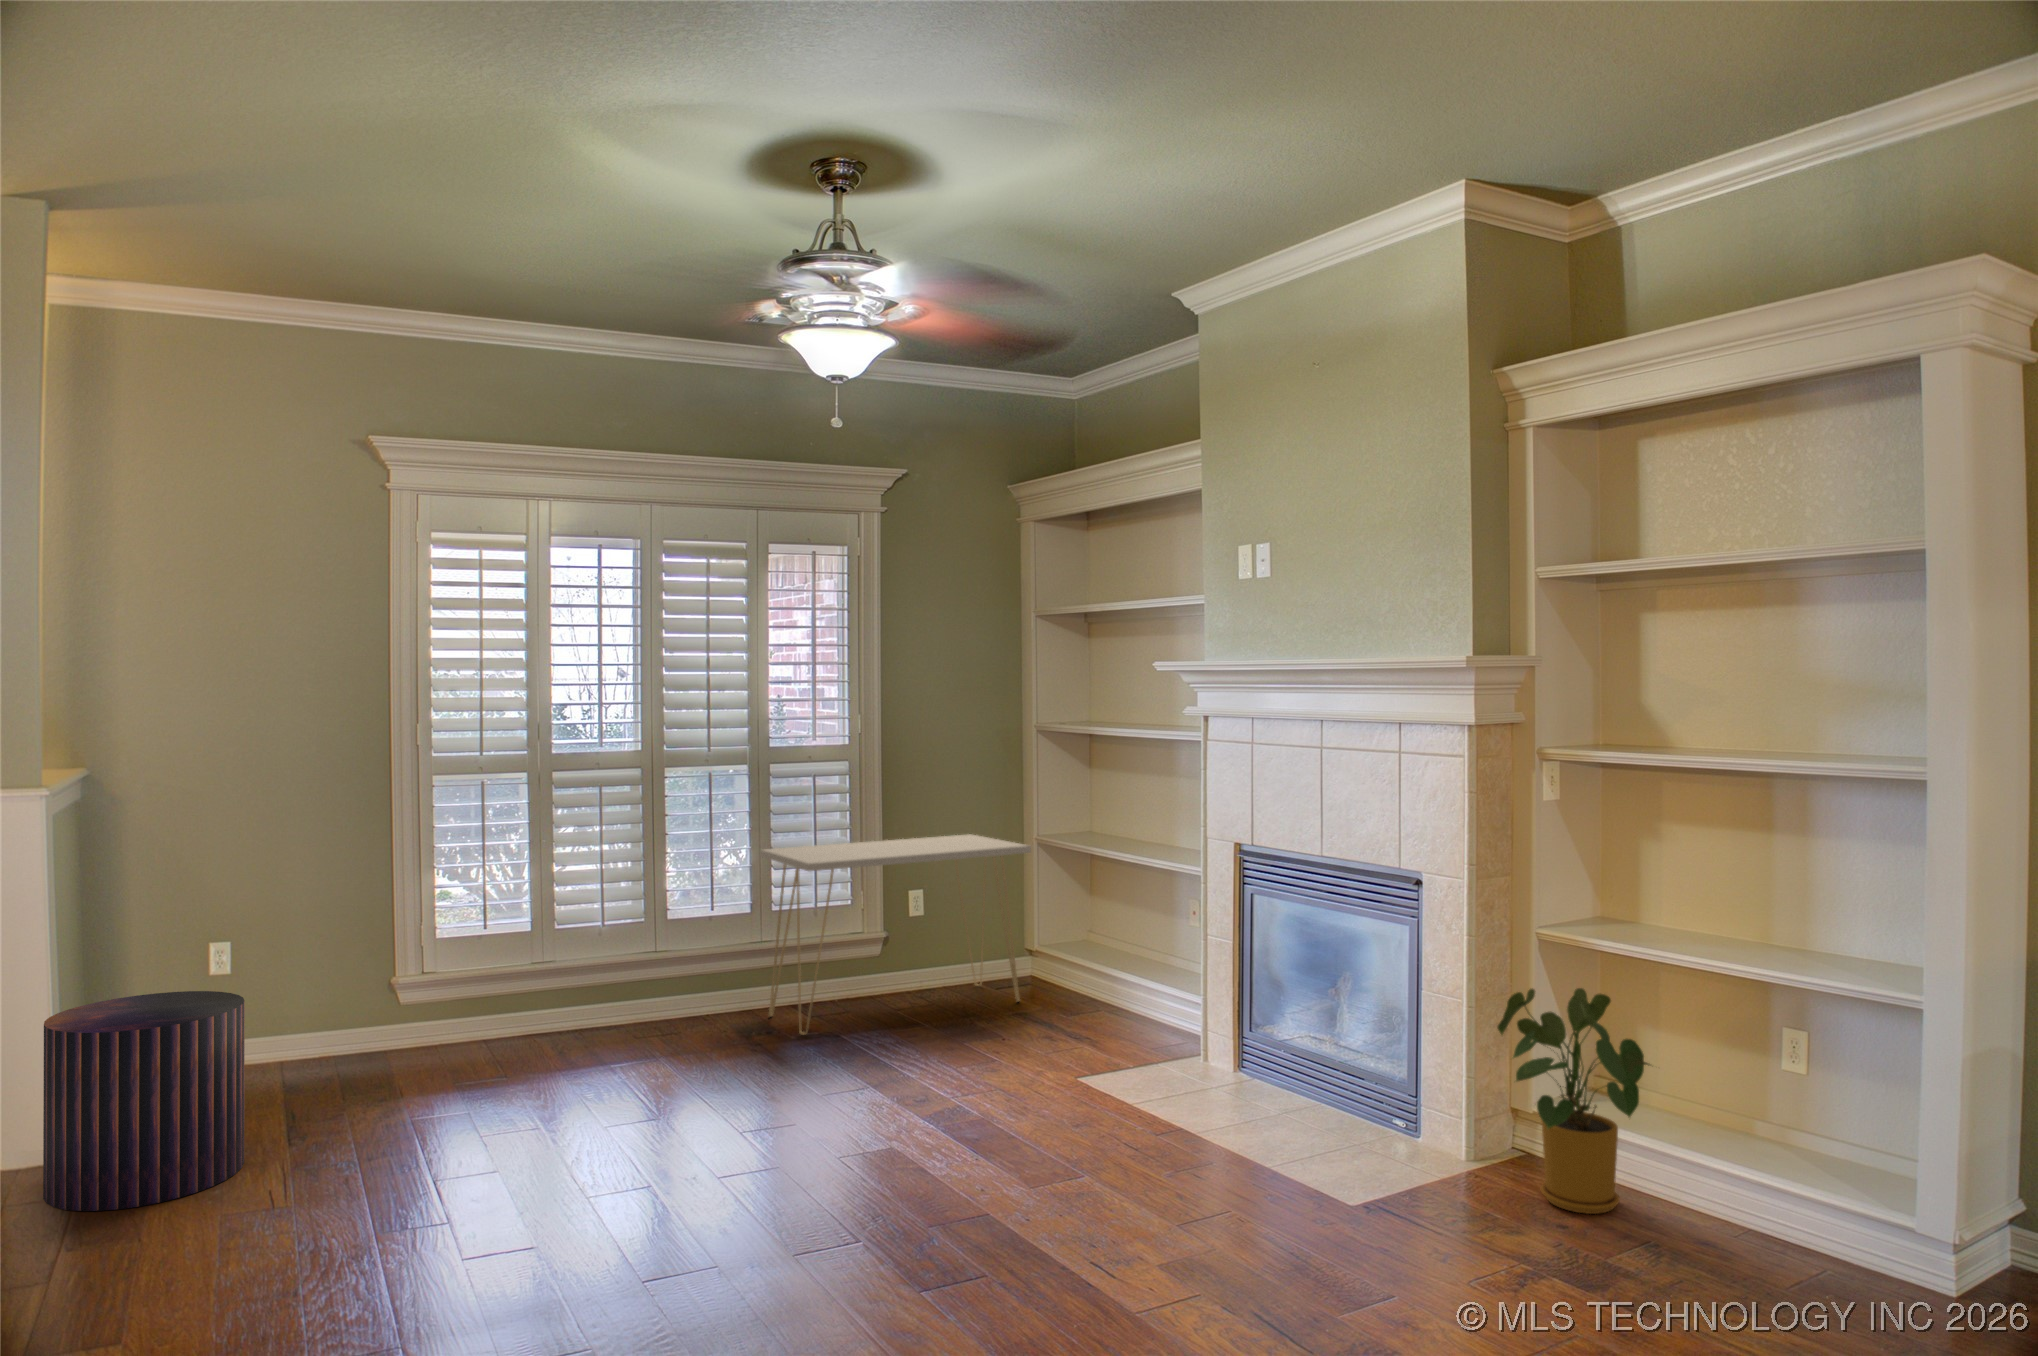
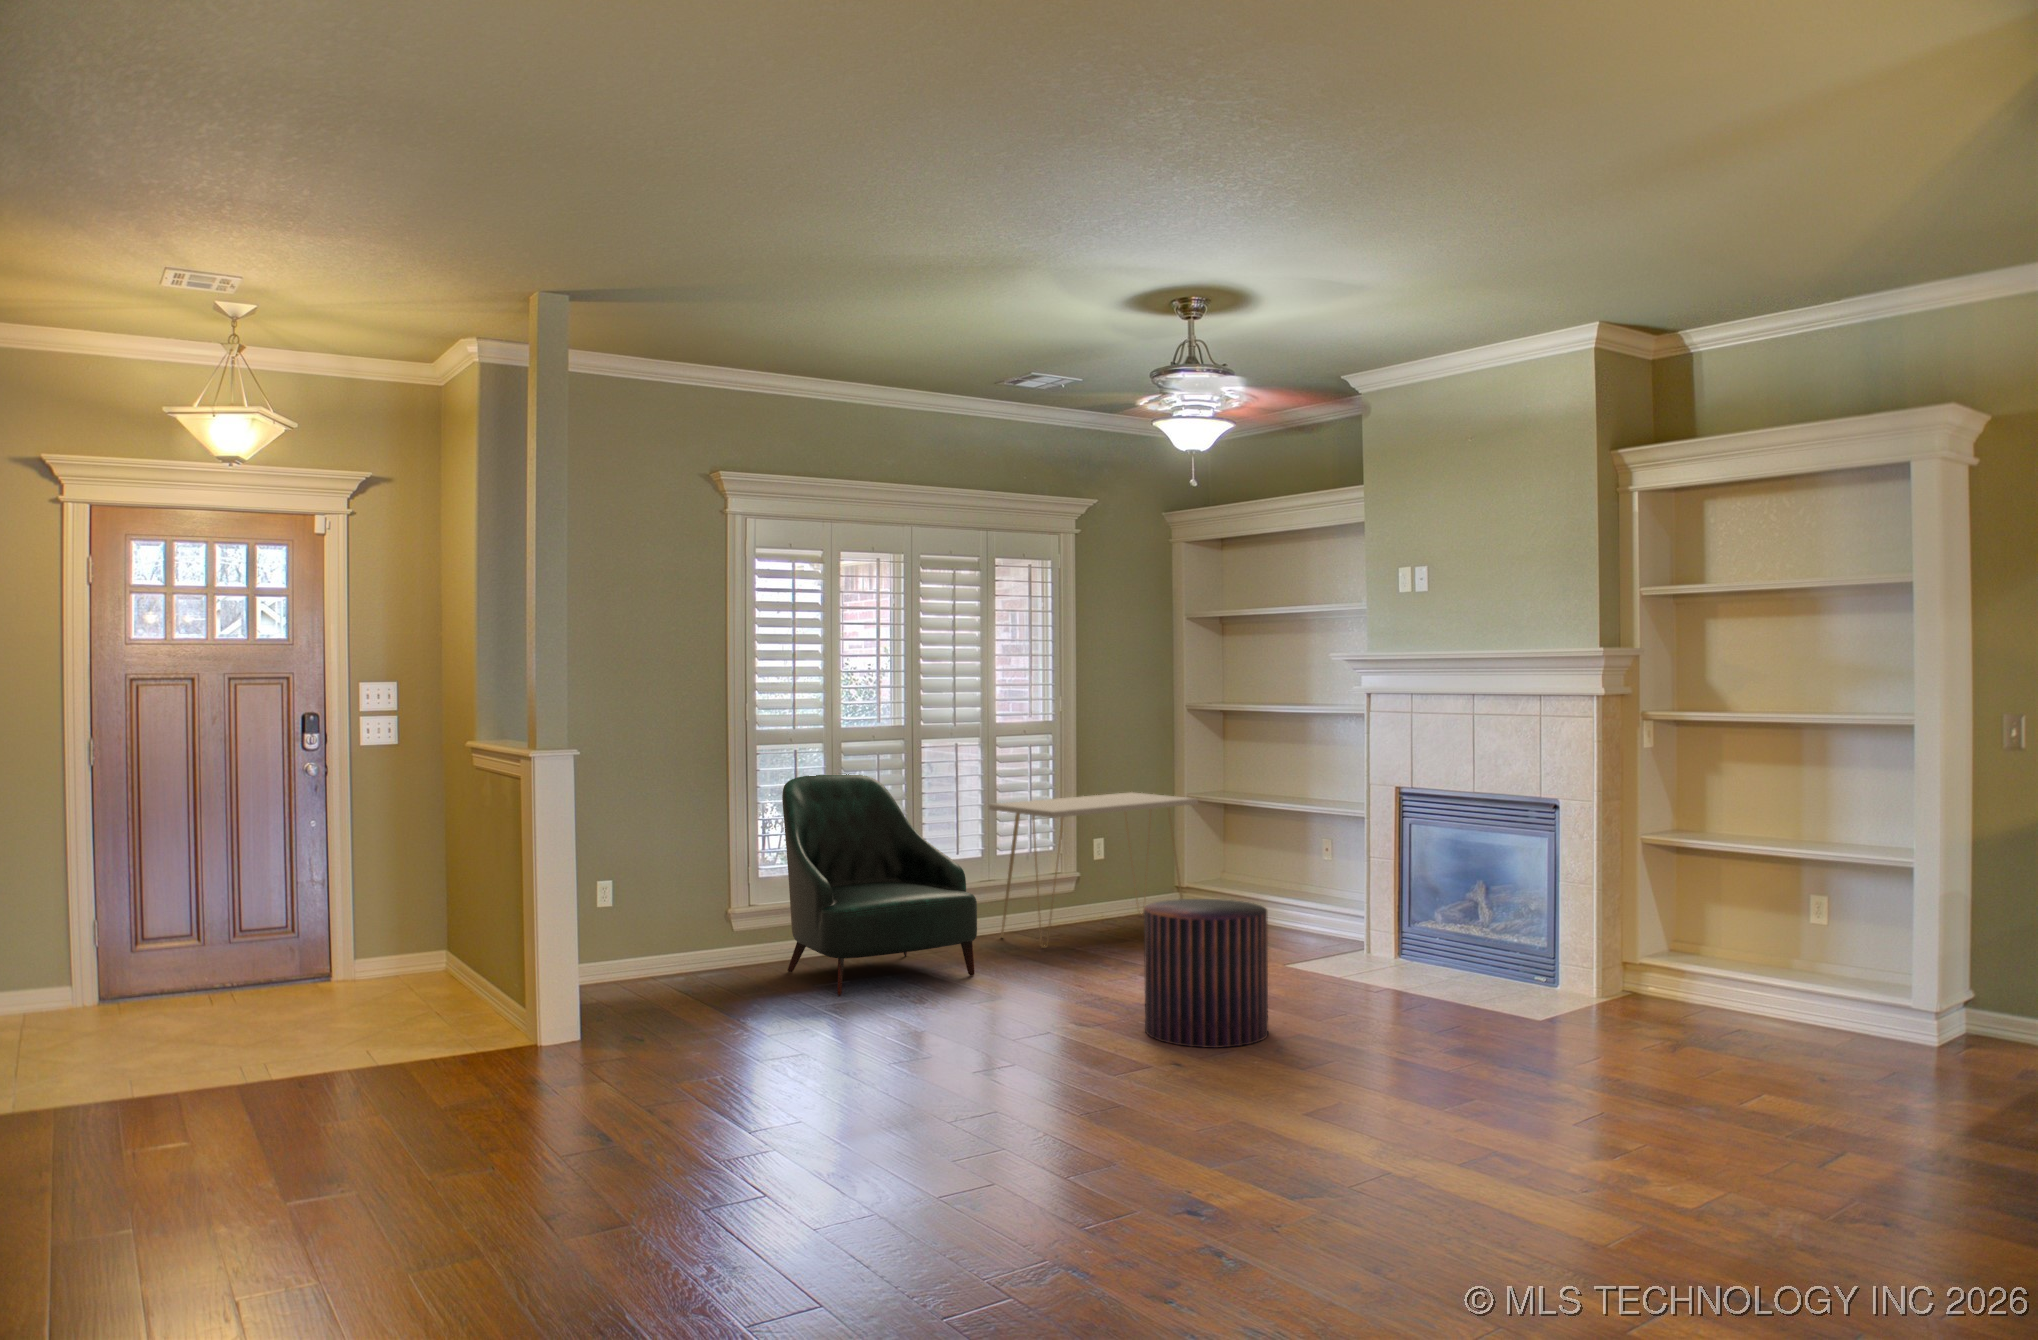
armchair: none [434,811,671,1109] -> present [782,774,977,996]
house plant: present [1497,988,1650,1214] -> none [1620,876,1736,1019]
pouf: present [43,991,245,1211] -> present [1144,899,1268,1048]

